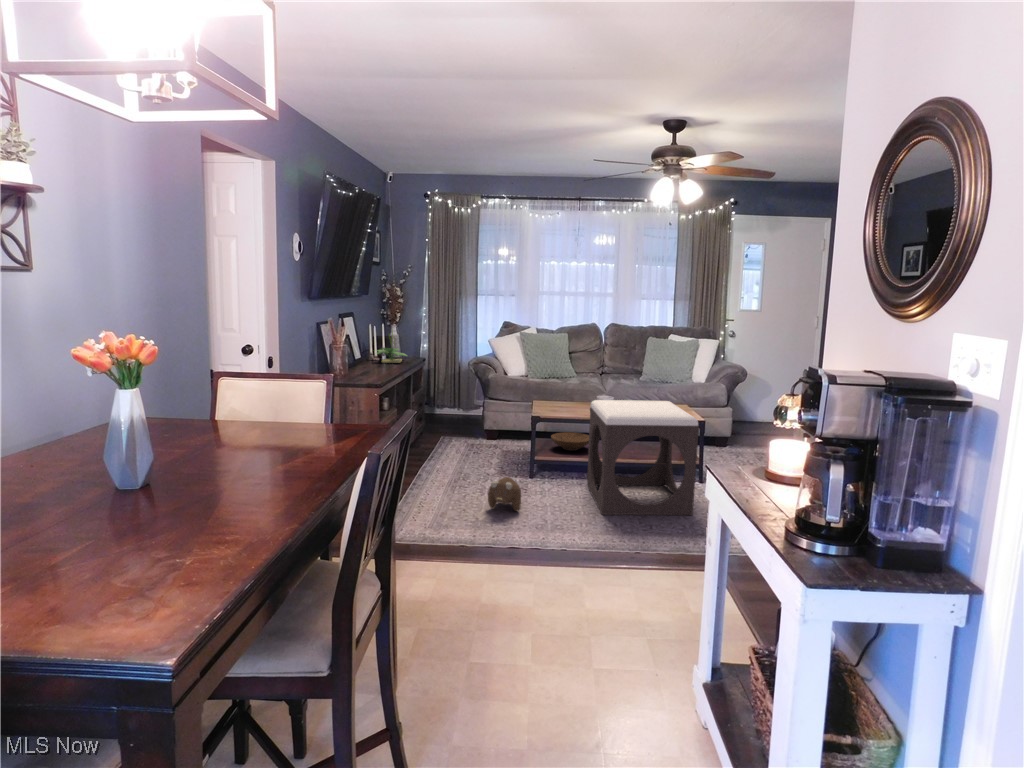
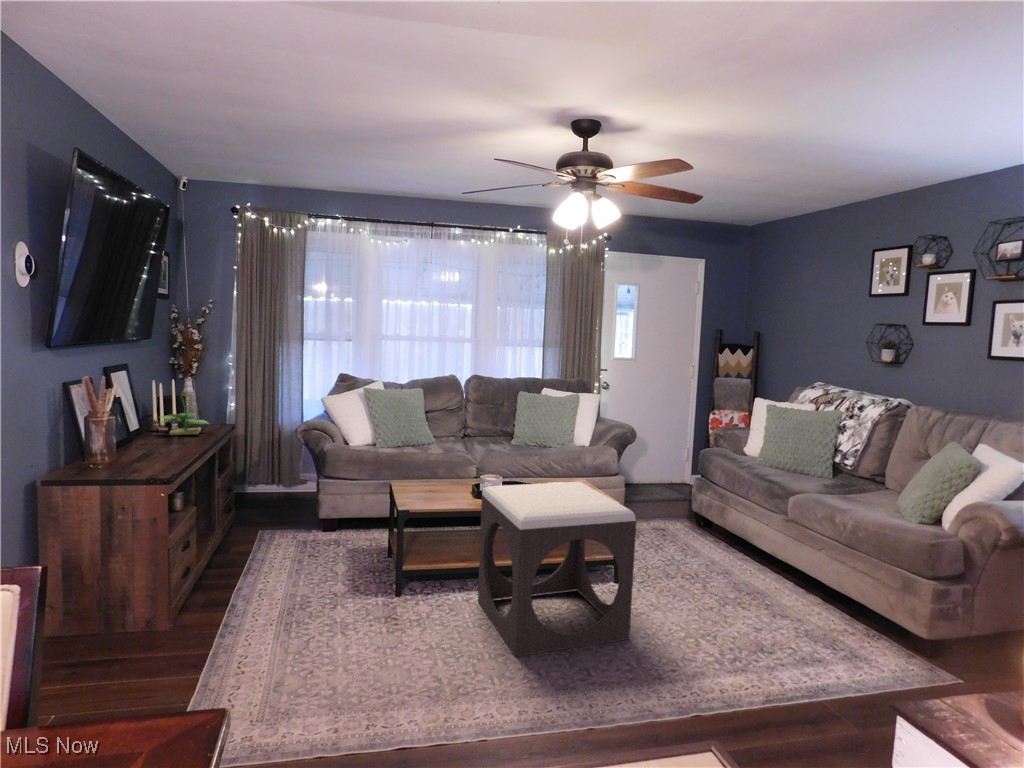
wooden bowl: present [551,432,589,451] -> none [422,523,478,551]
plush toy: present [488,477,521,511] -> none [347,615,399,668]

